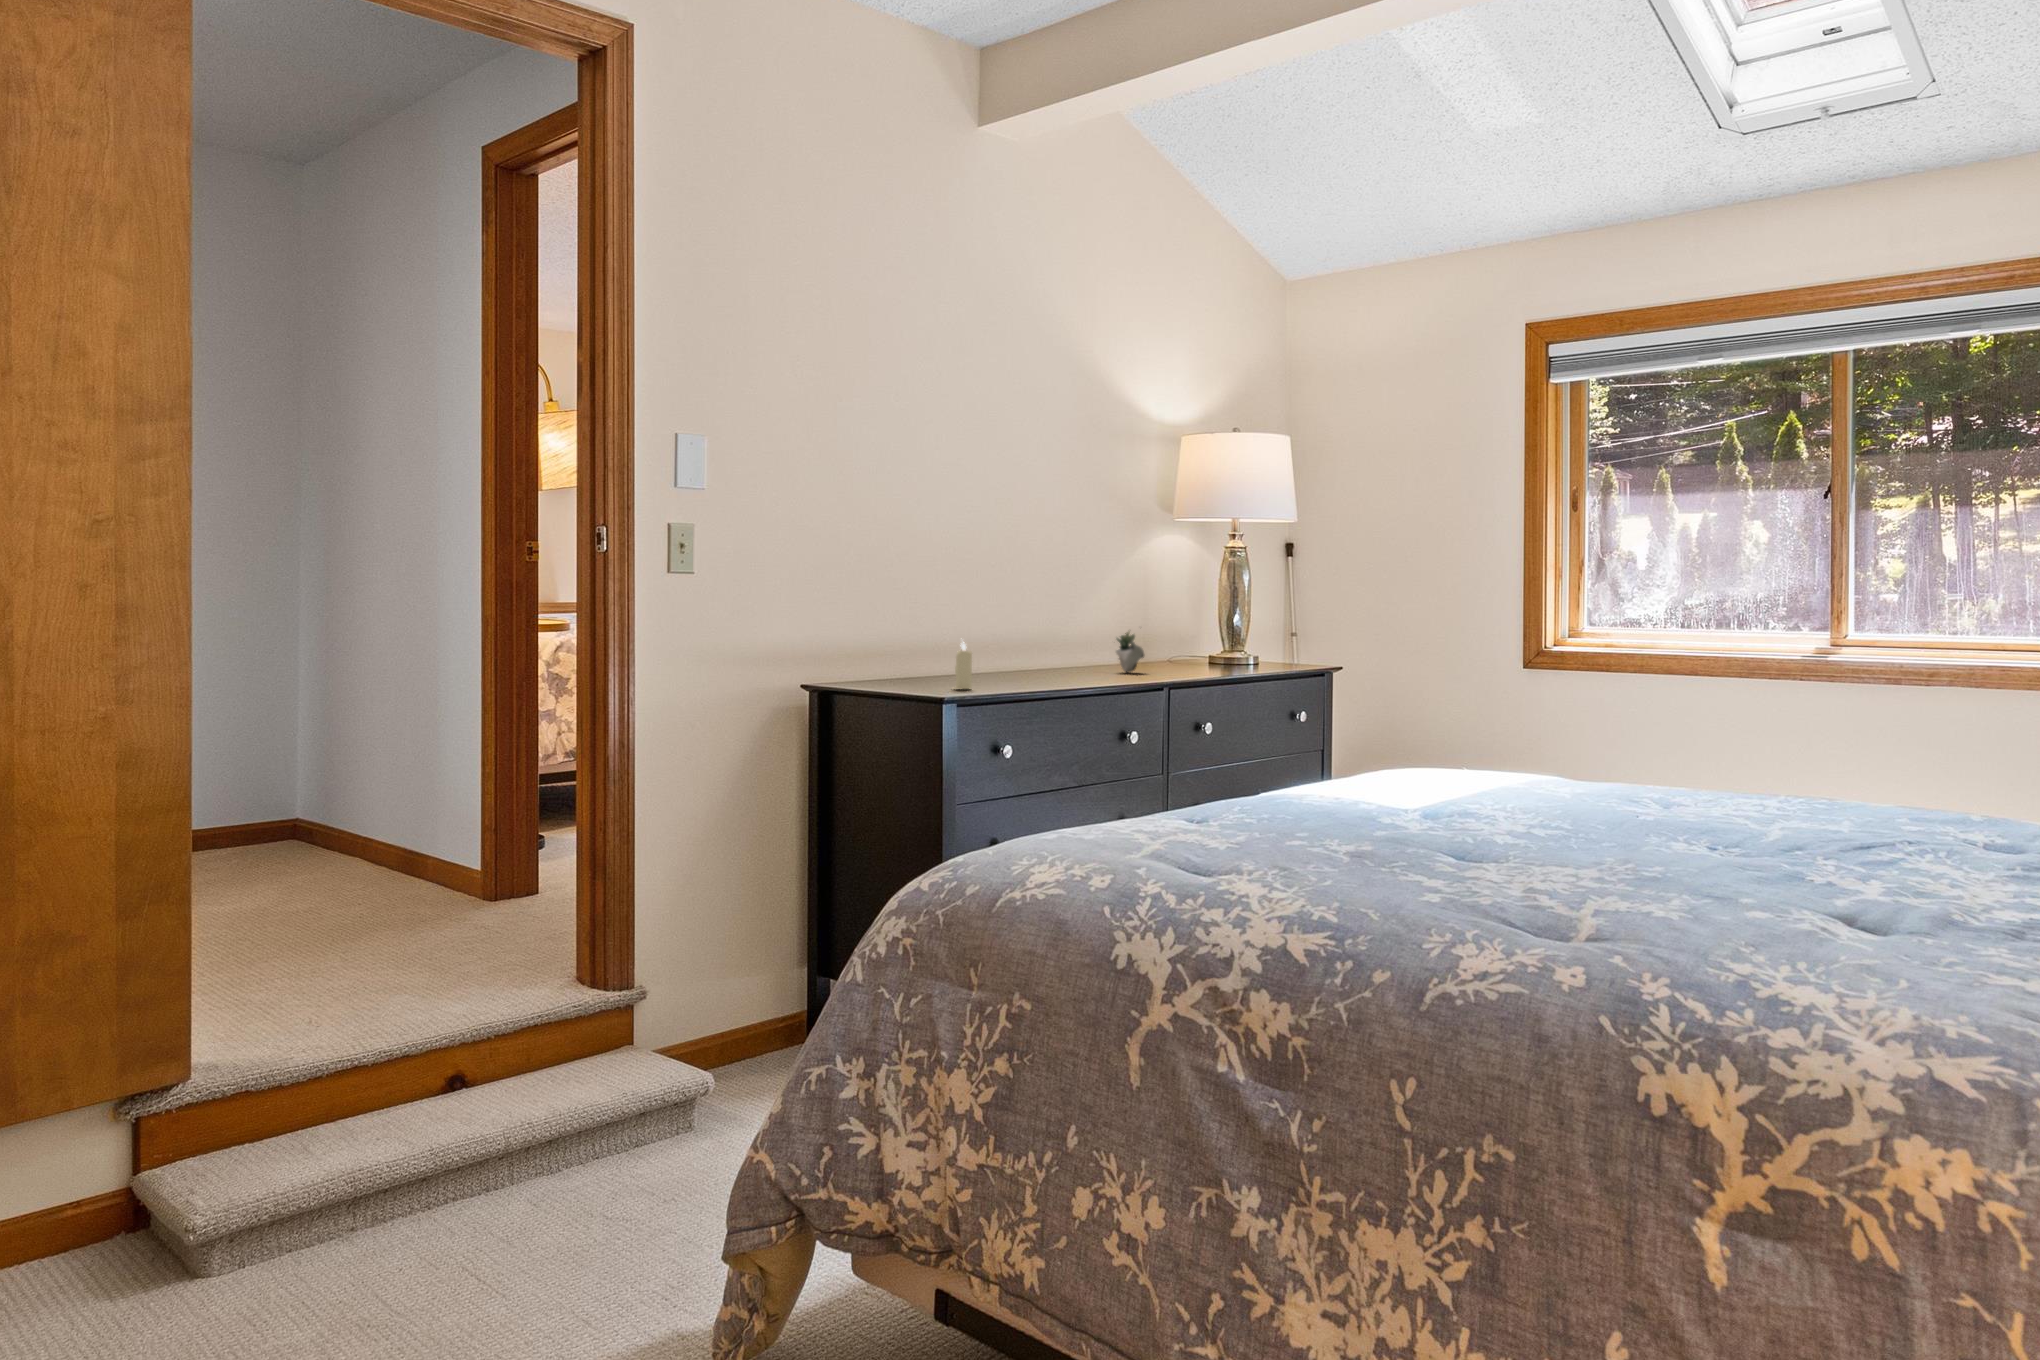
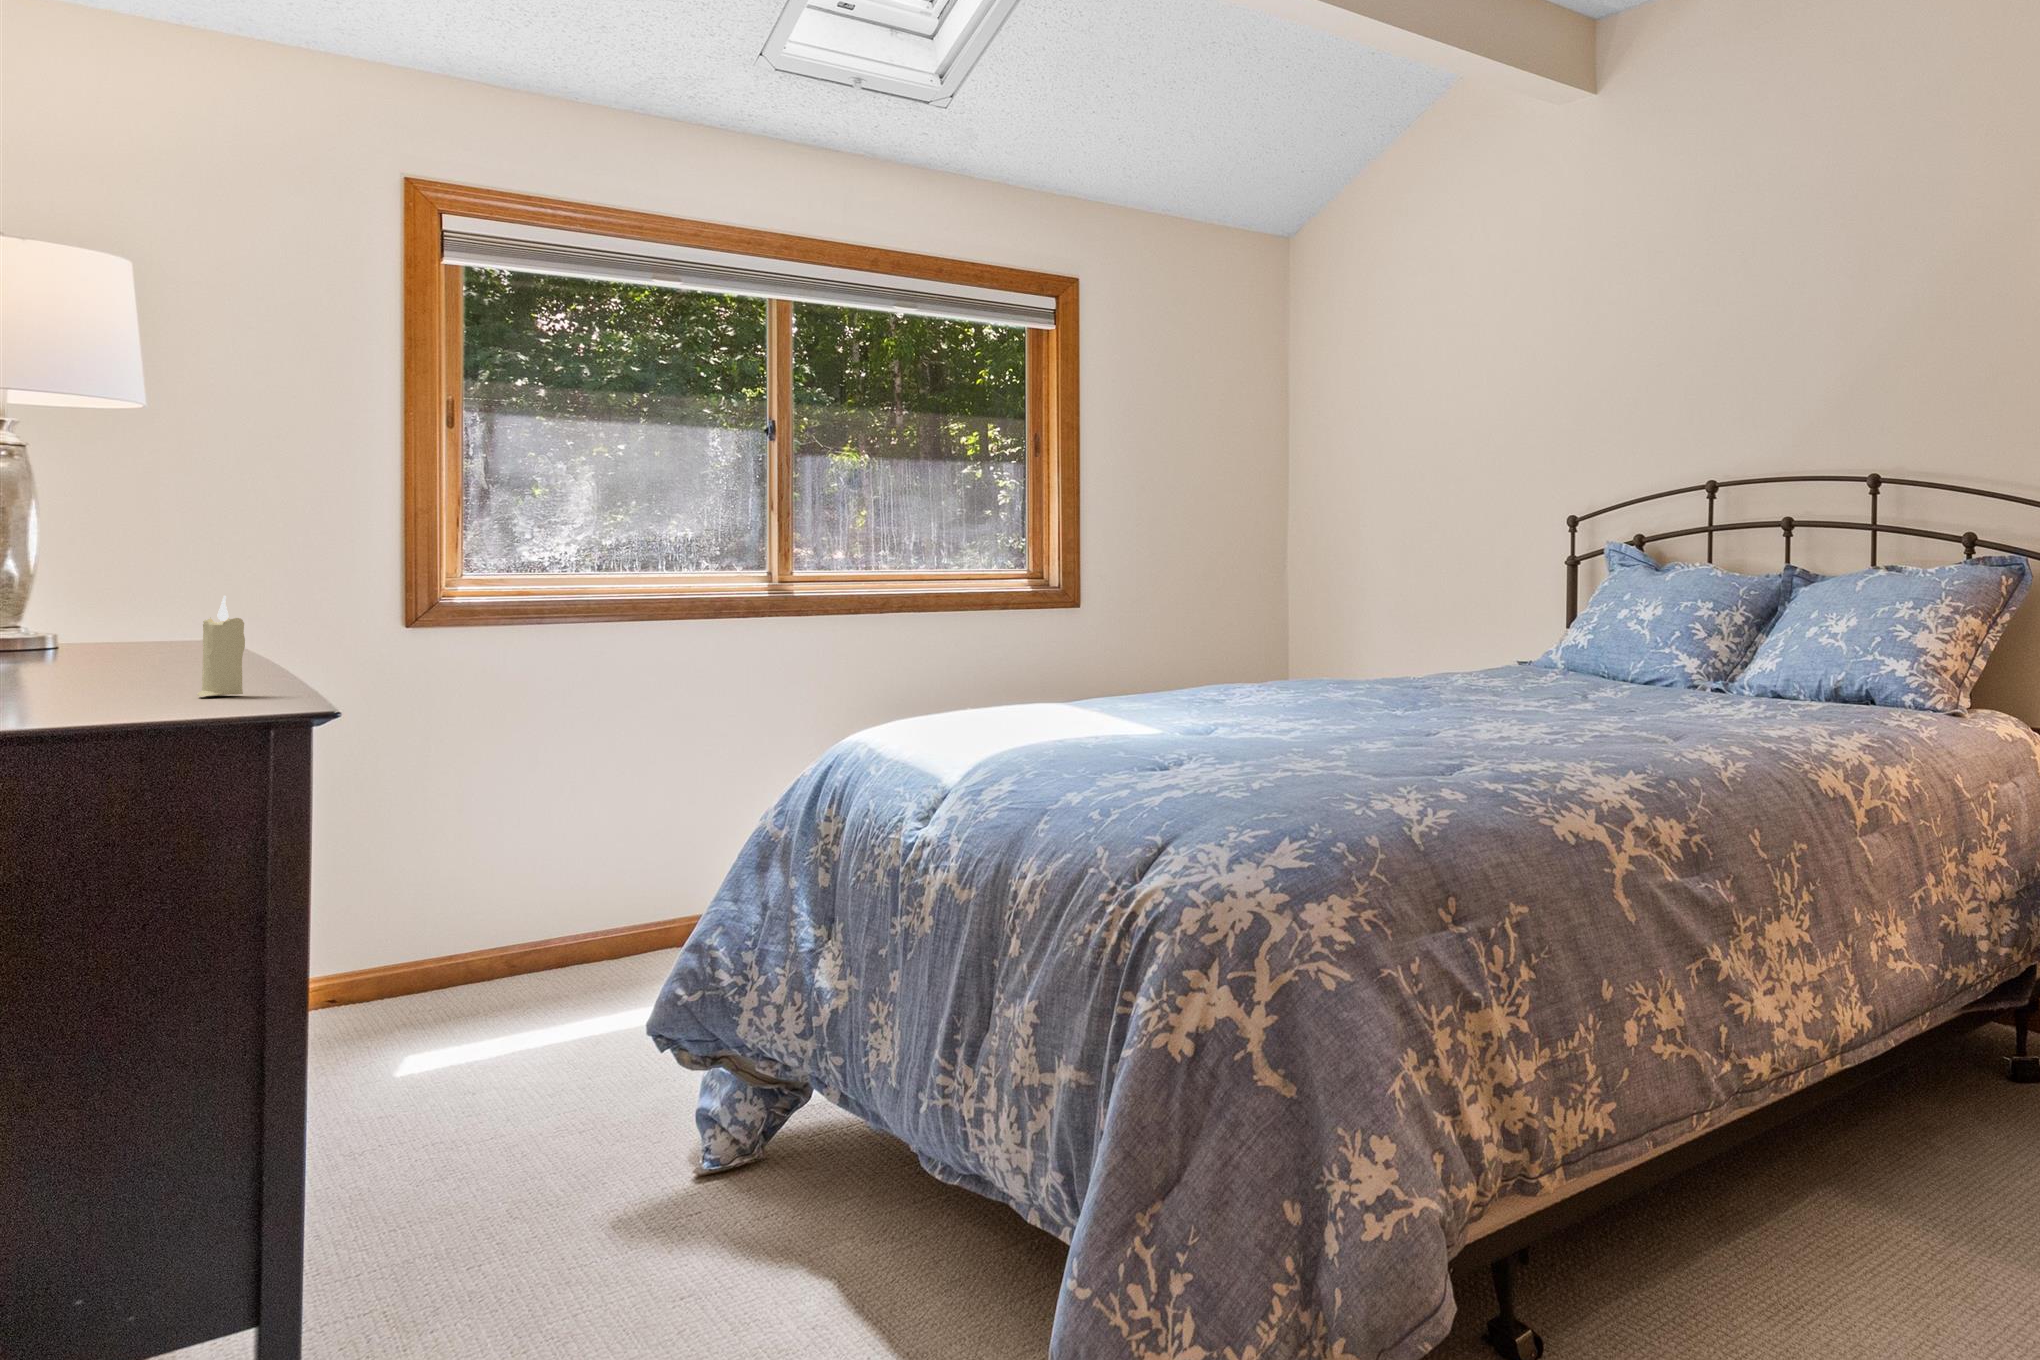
succulent plant: present [1116,632,1144,673] -> none [66,575,197,663]

